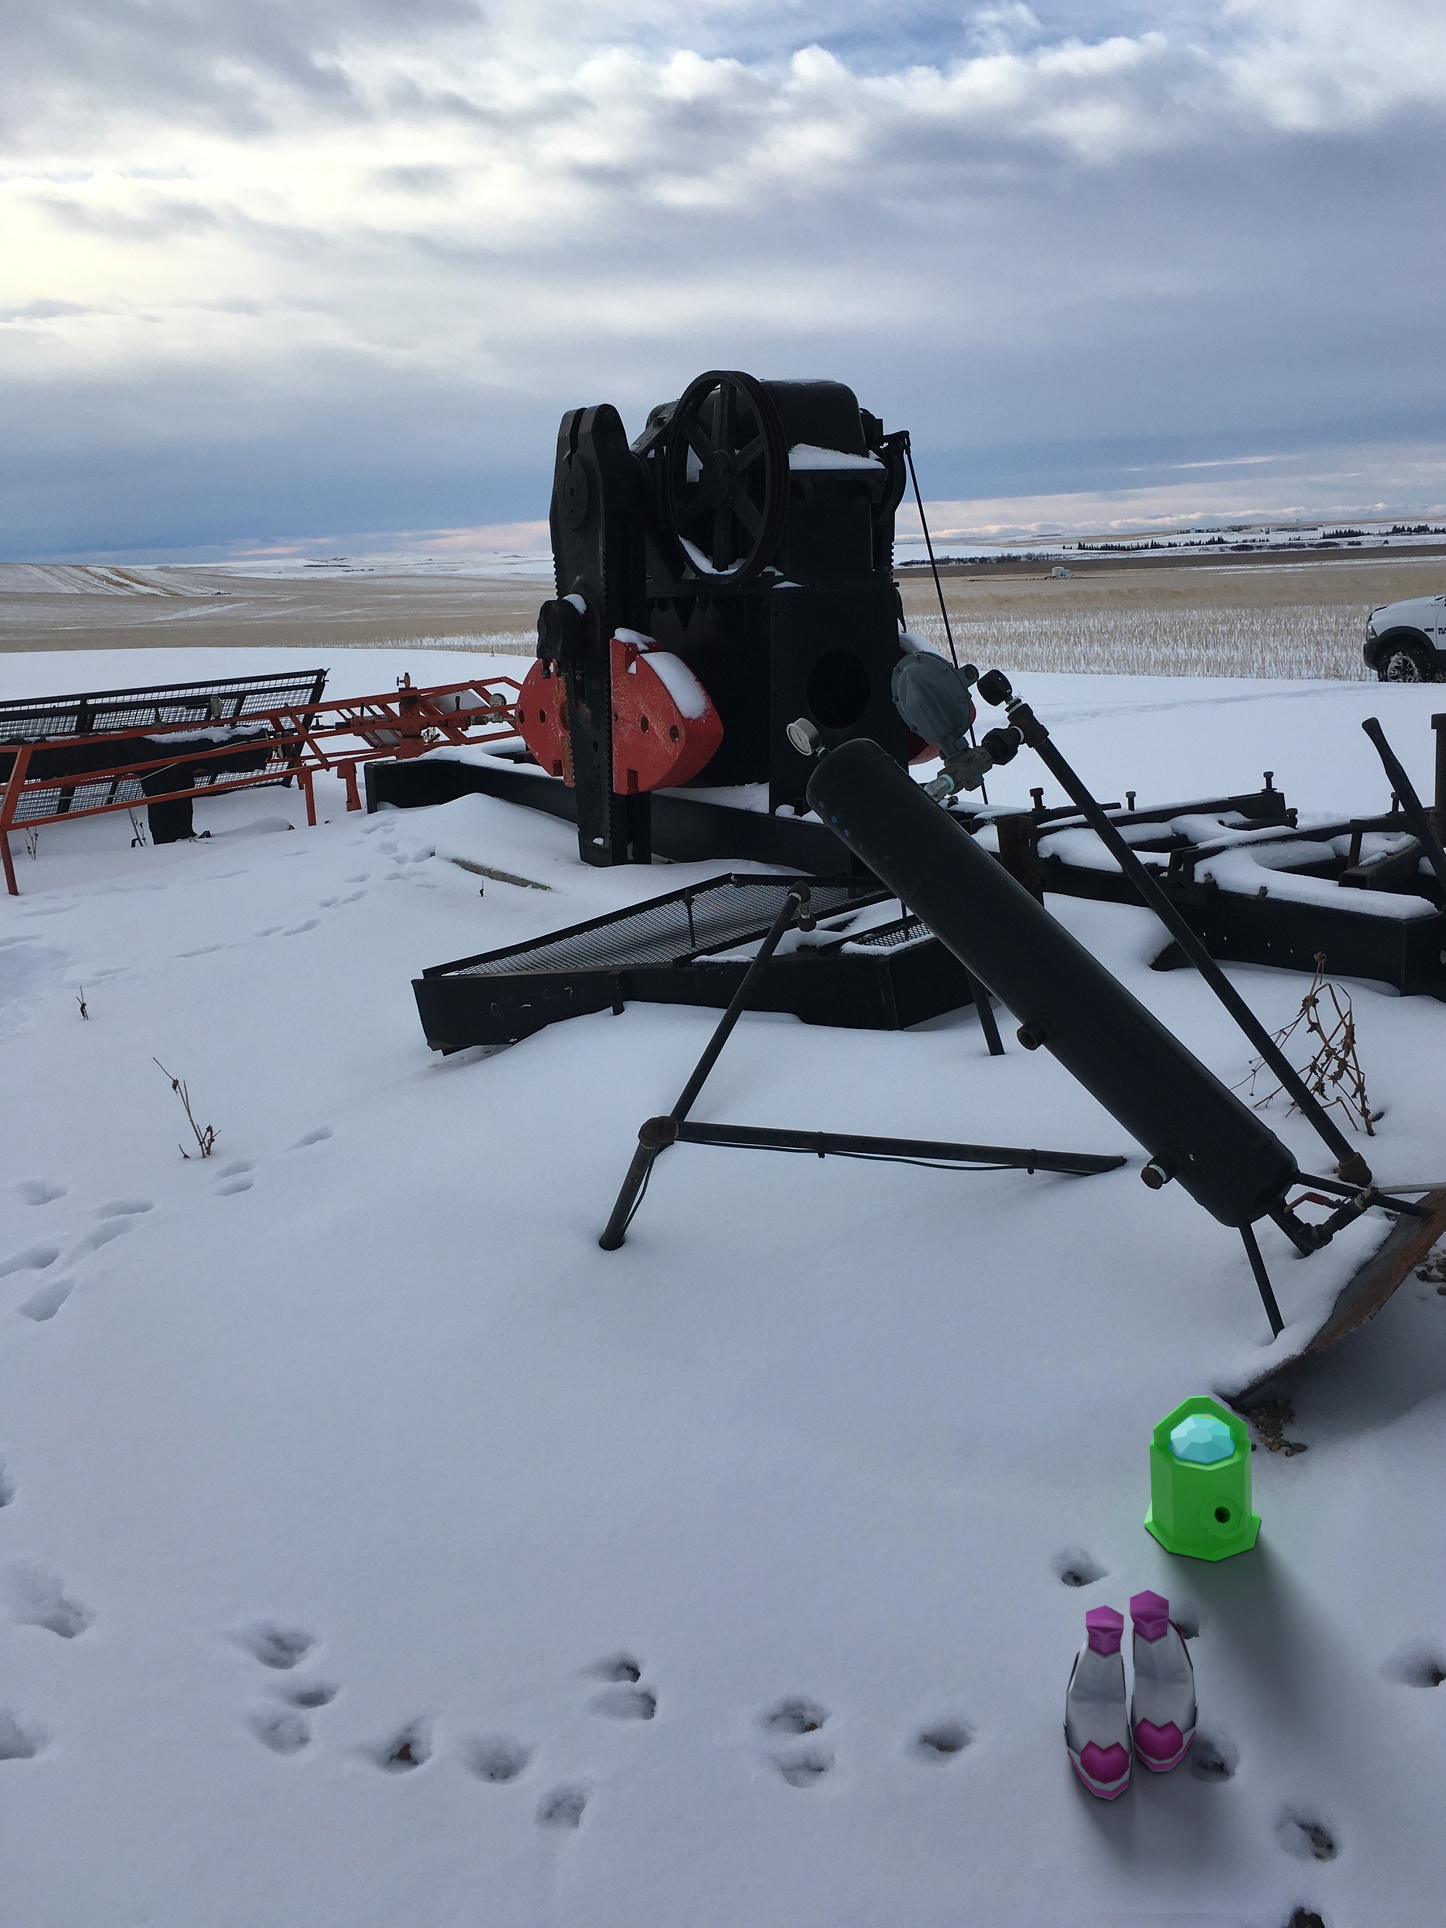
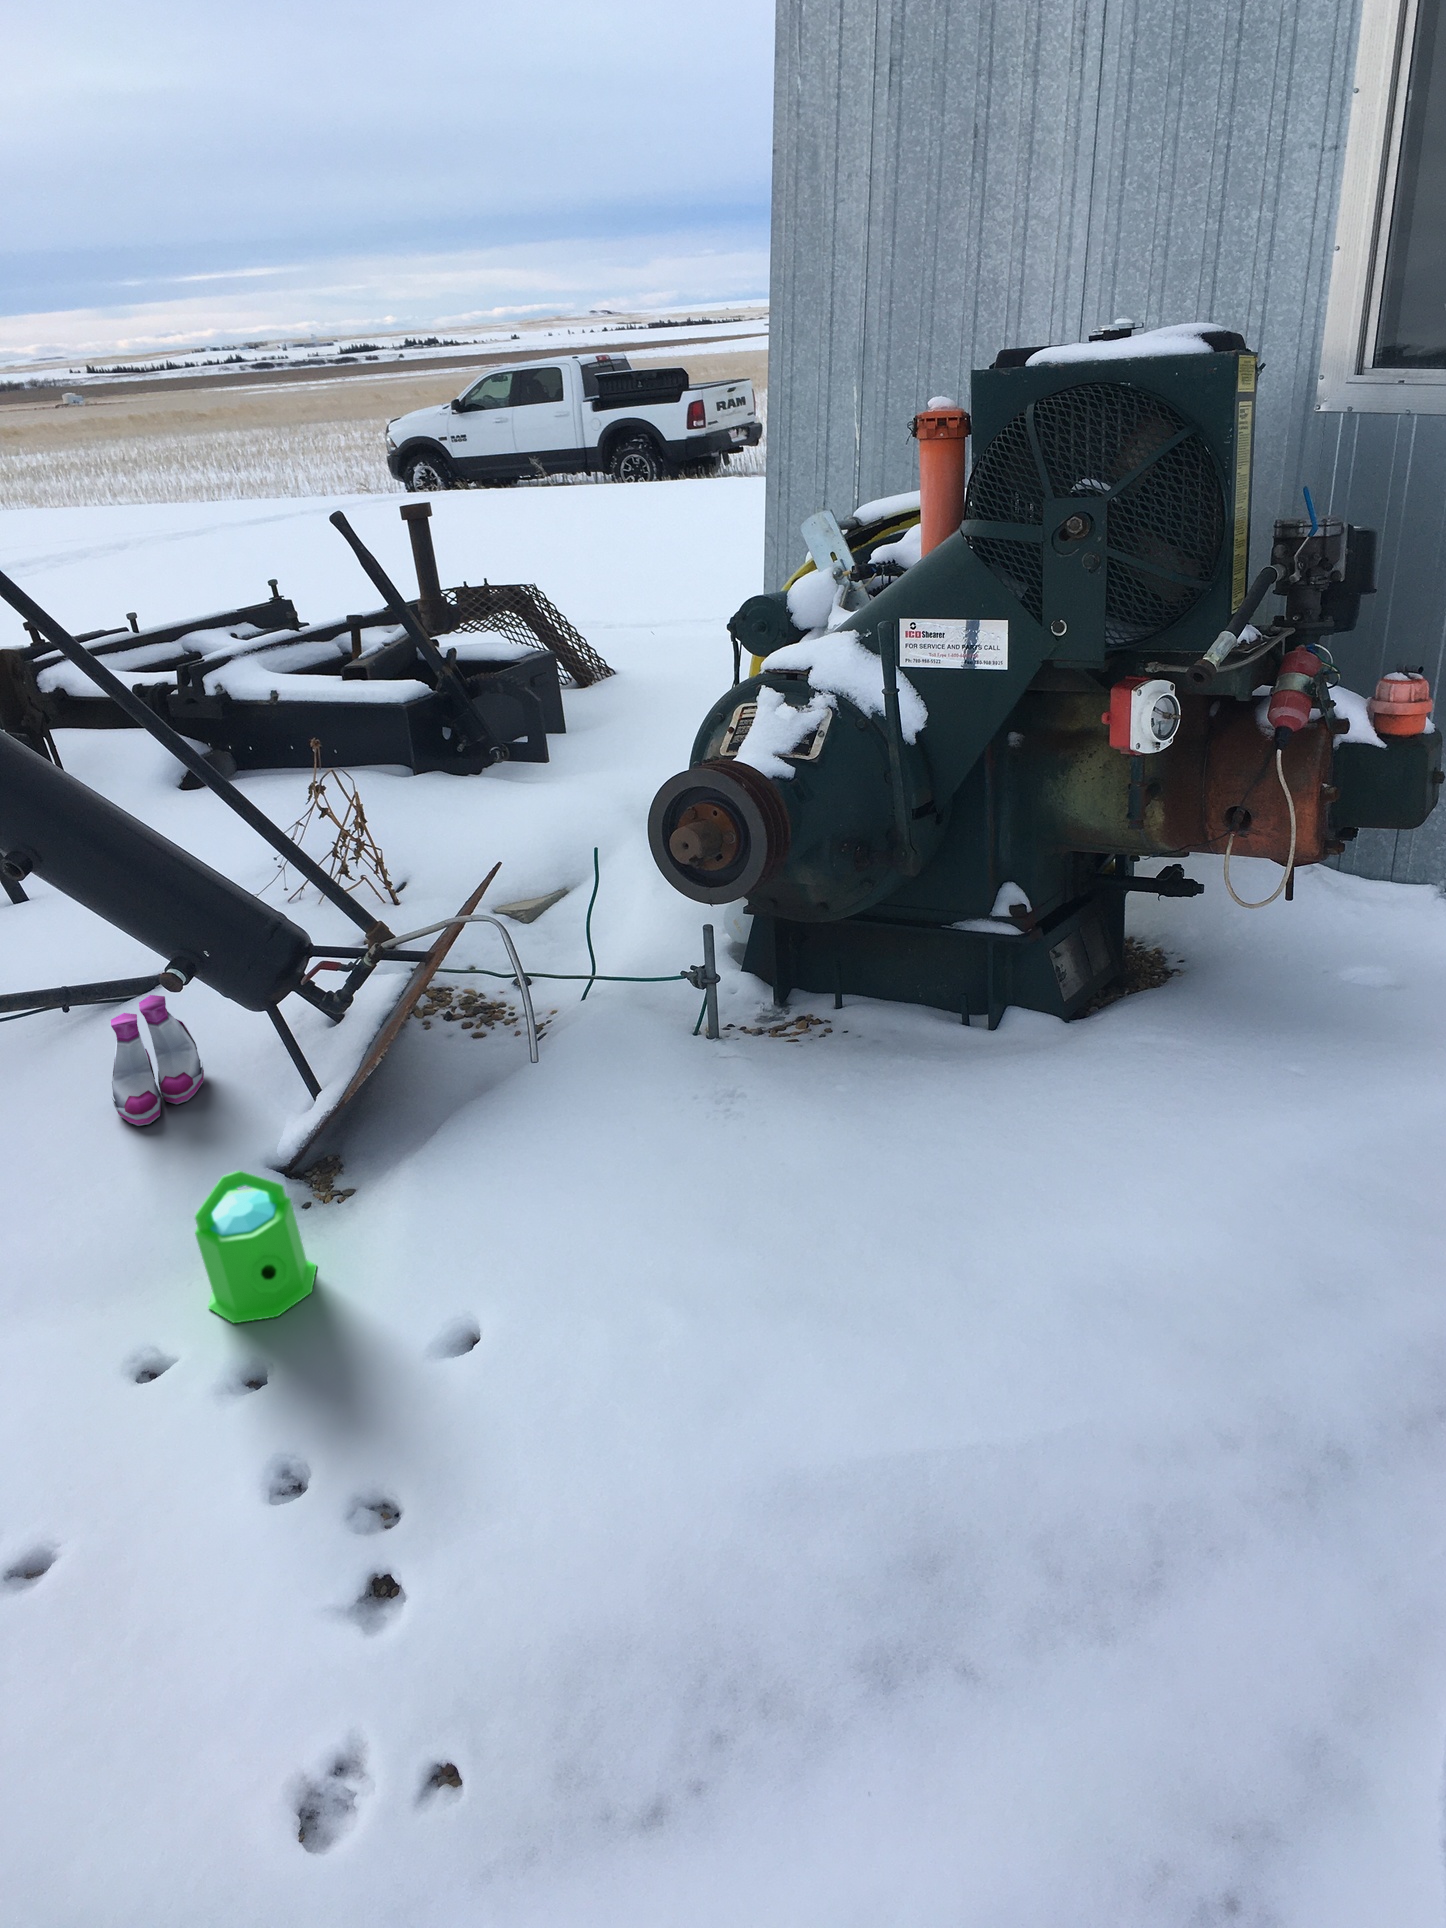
boots: present [1063,1590,1198,1800] -> present [111,995,204,1126]

